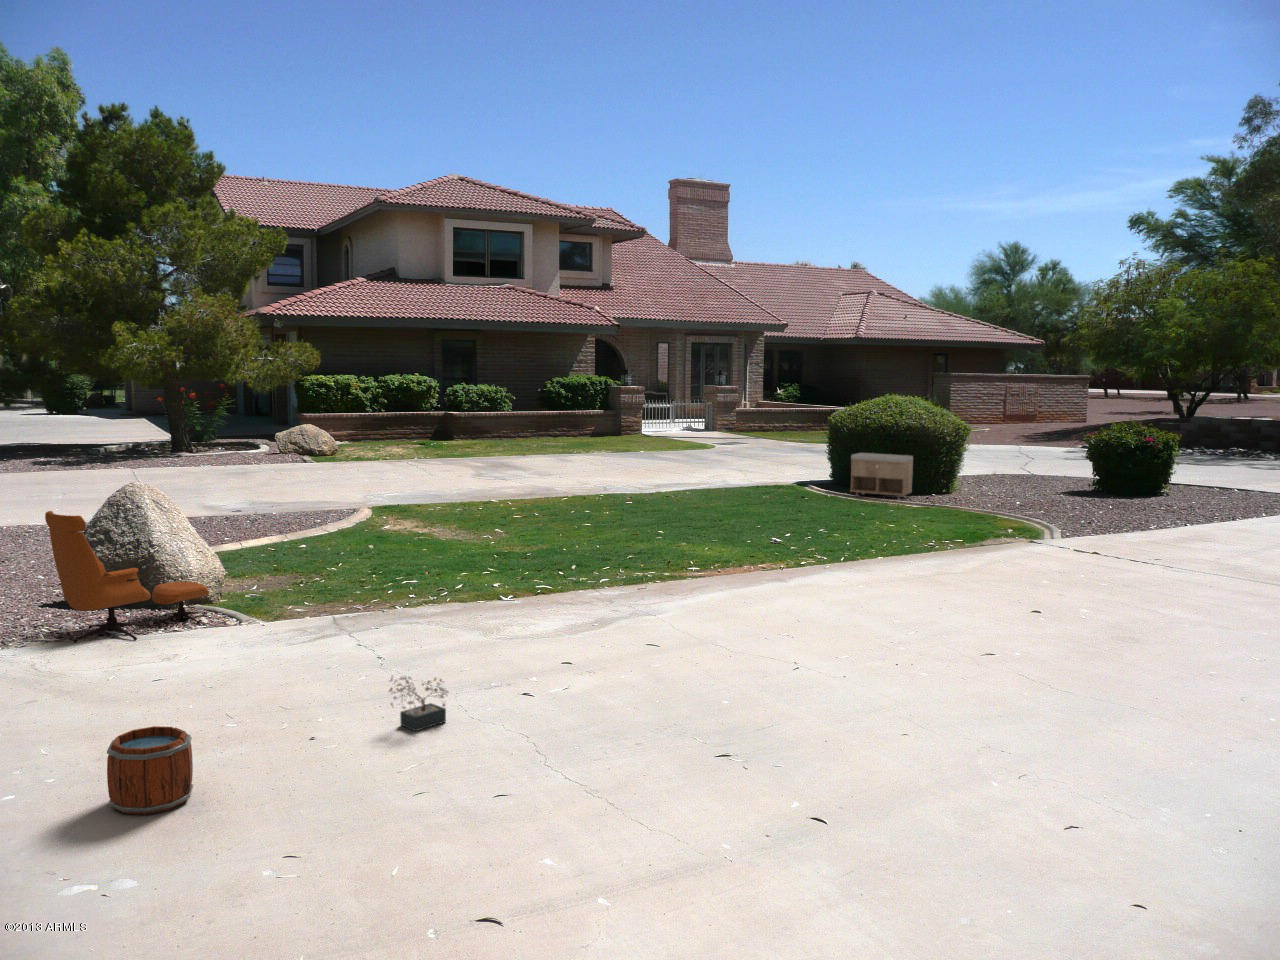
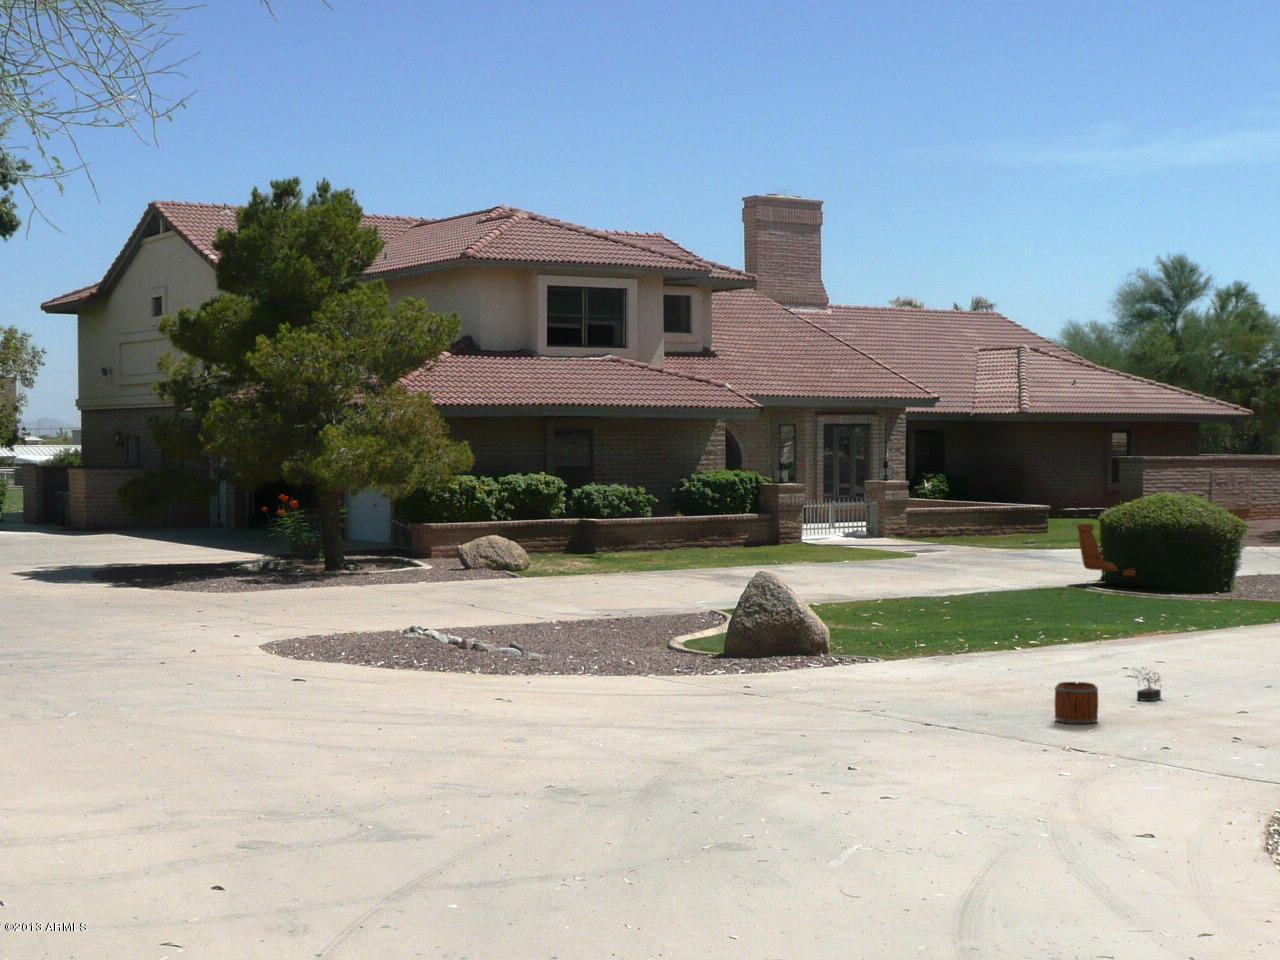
storage bench: present [851,453,913,499] -> none [1174,546,1236,592]
lounge chair: present [45,511,209,643] -> present [1077,524,1143,586]

